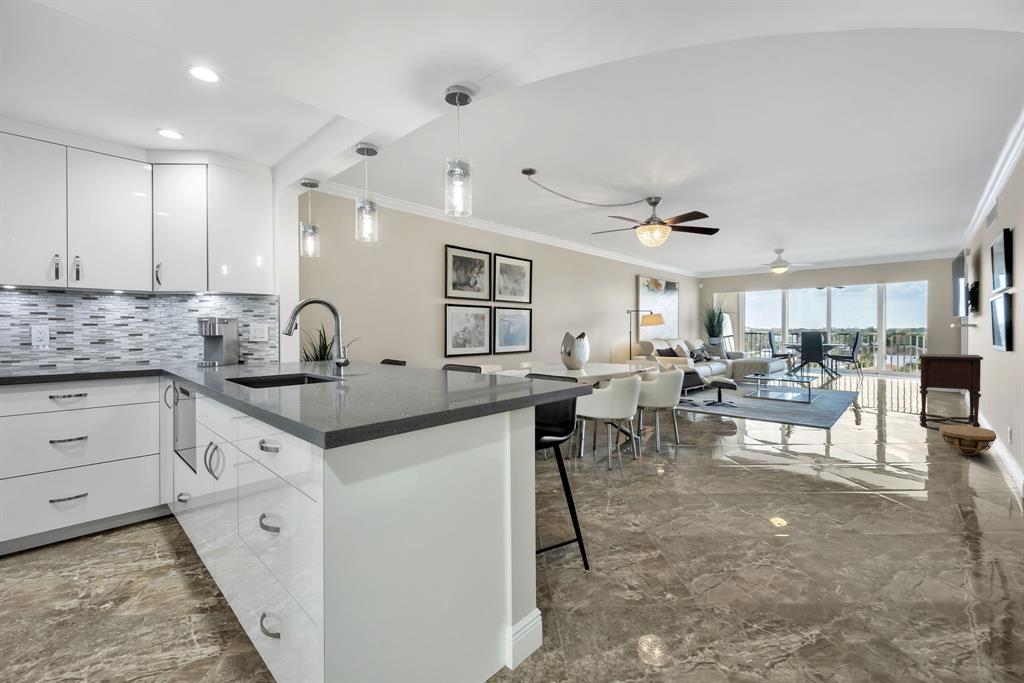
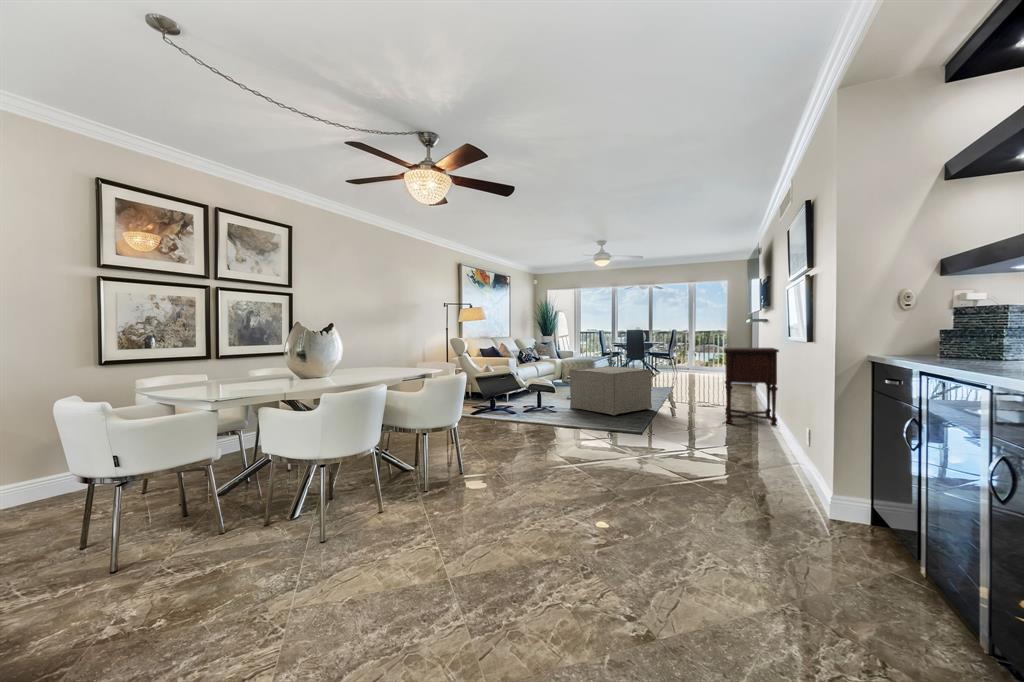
ottoman: none [751,368,837,413] -> present [569,366,652,415]
basket: present [940,425,996,455] -> none [746,423,798,457]

